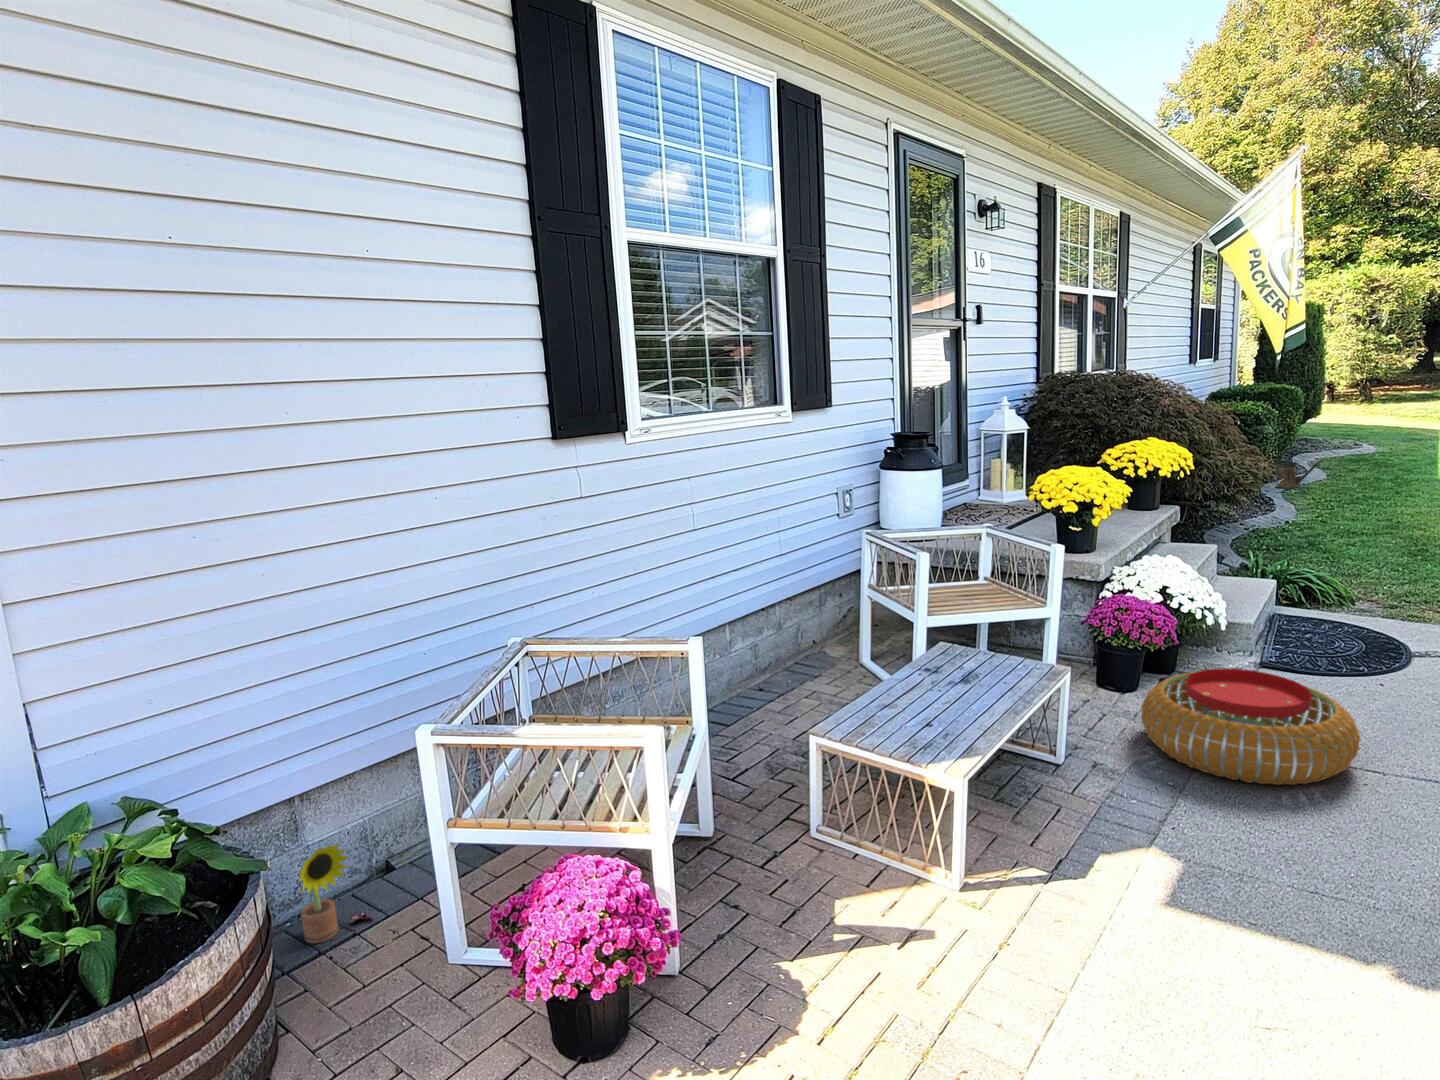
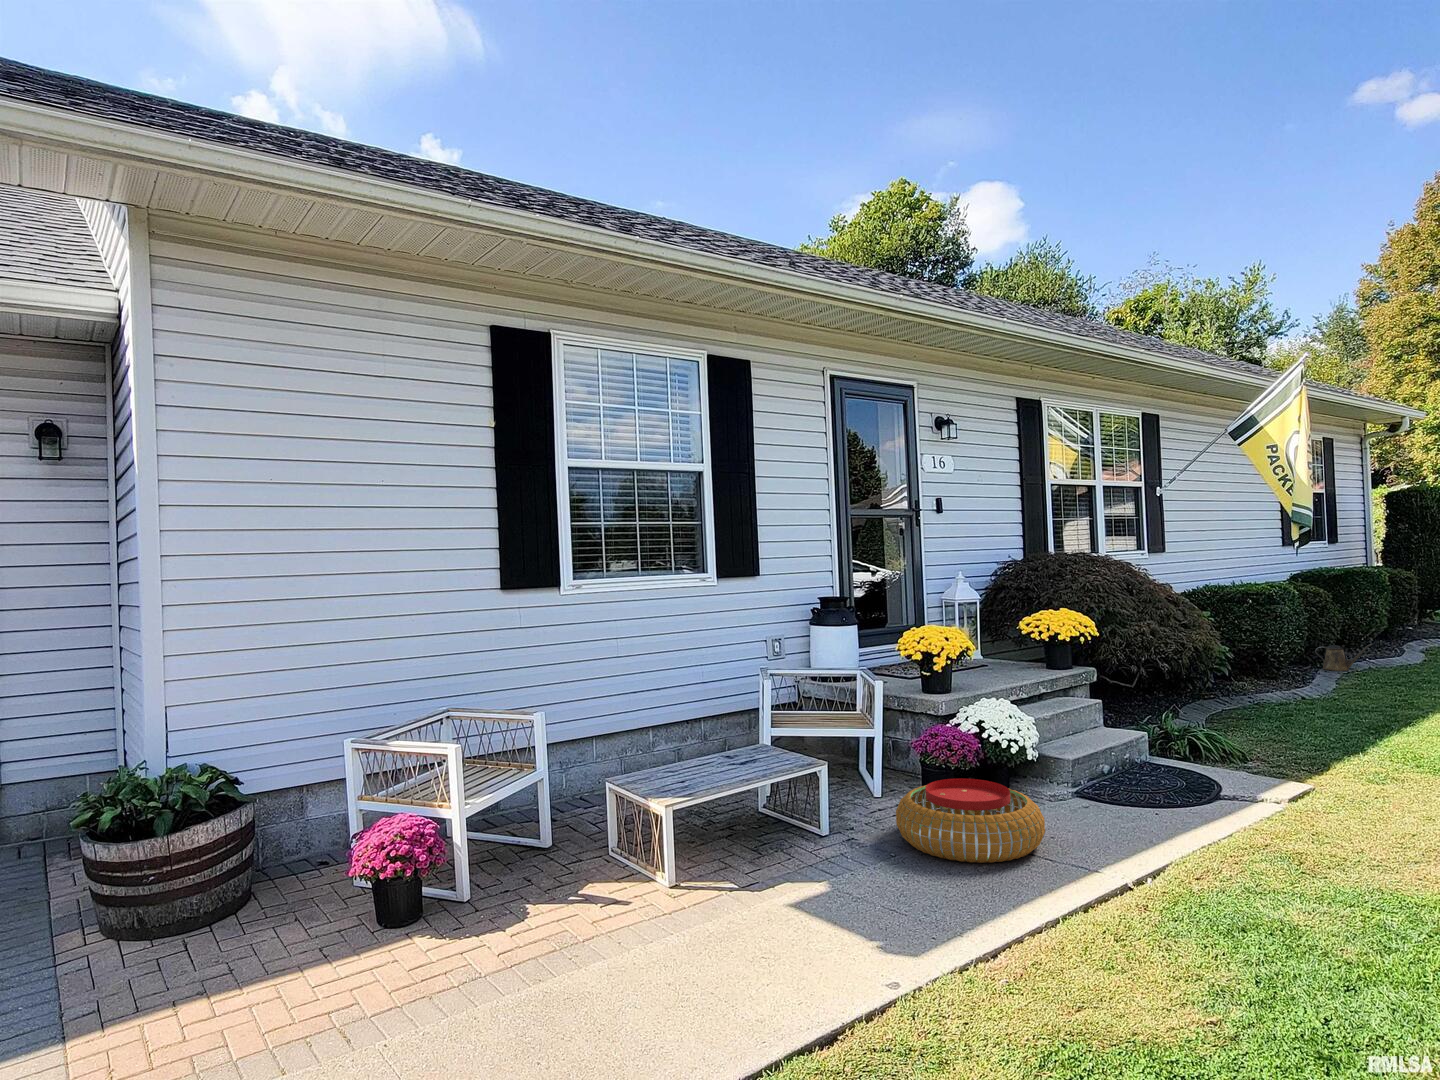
decorative plant: present [299,845,349,943] -> none [291,810,326,872]

